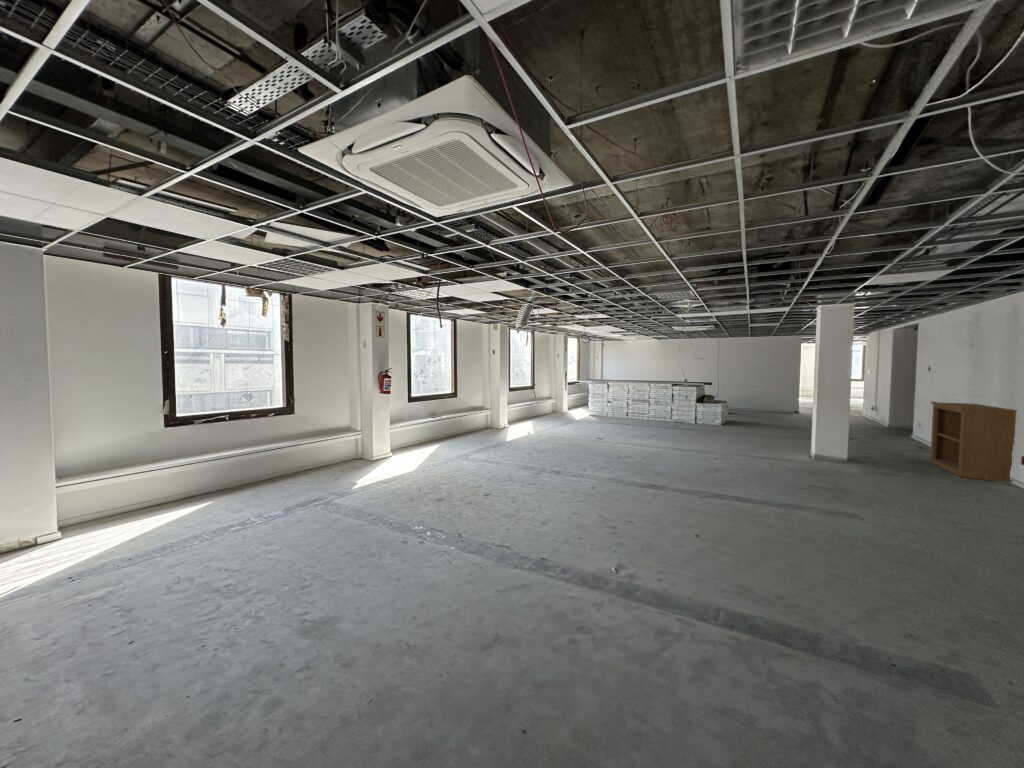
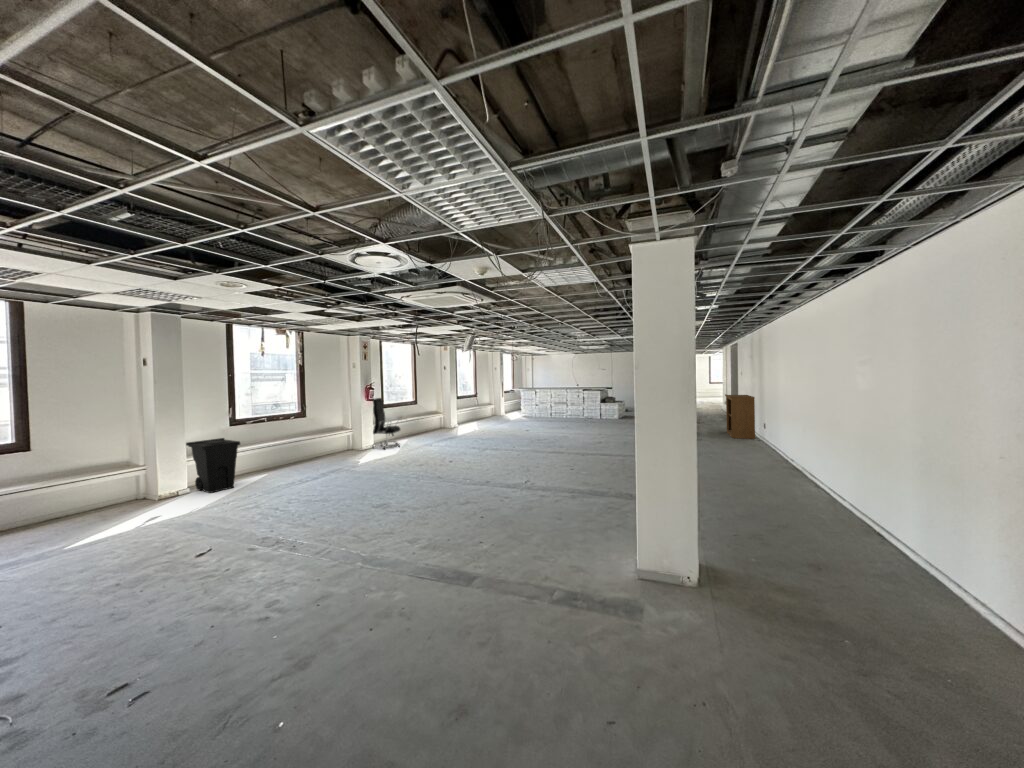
office chair: none [387,389,427,462] -> present [373,398,400,449]
trash can: none [62,448,144,544] -> present [186,438,240,493]

